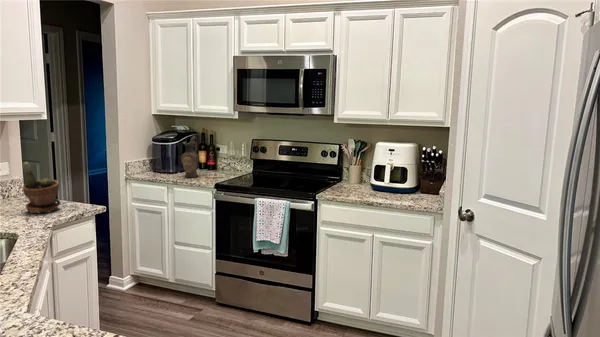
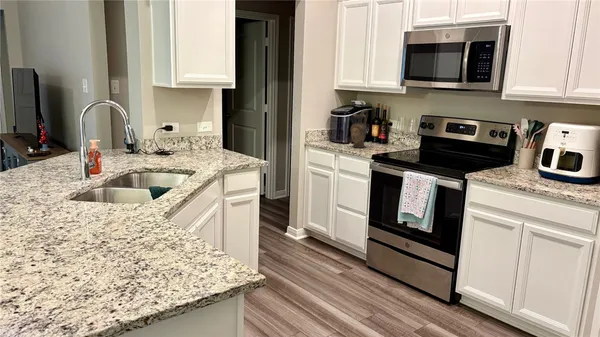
potted plant: present [23,162,60,213] -> none [209,119,235,160]

